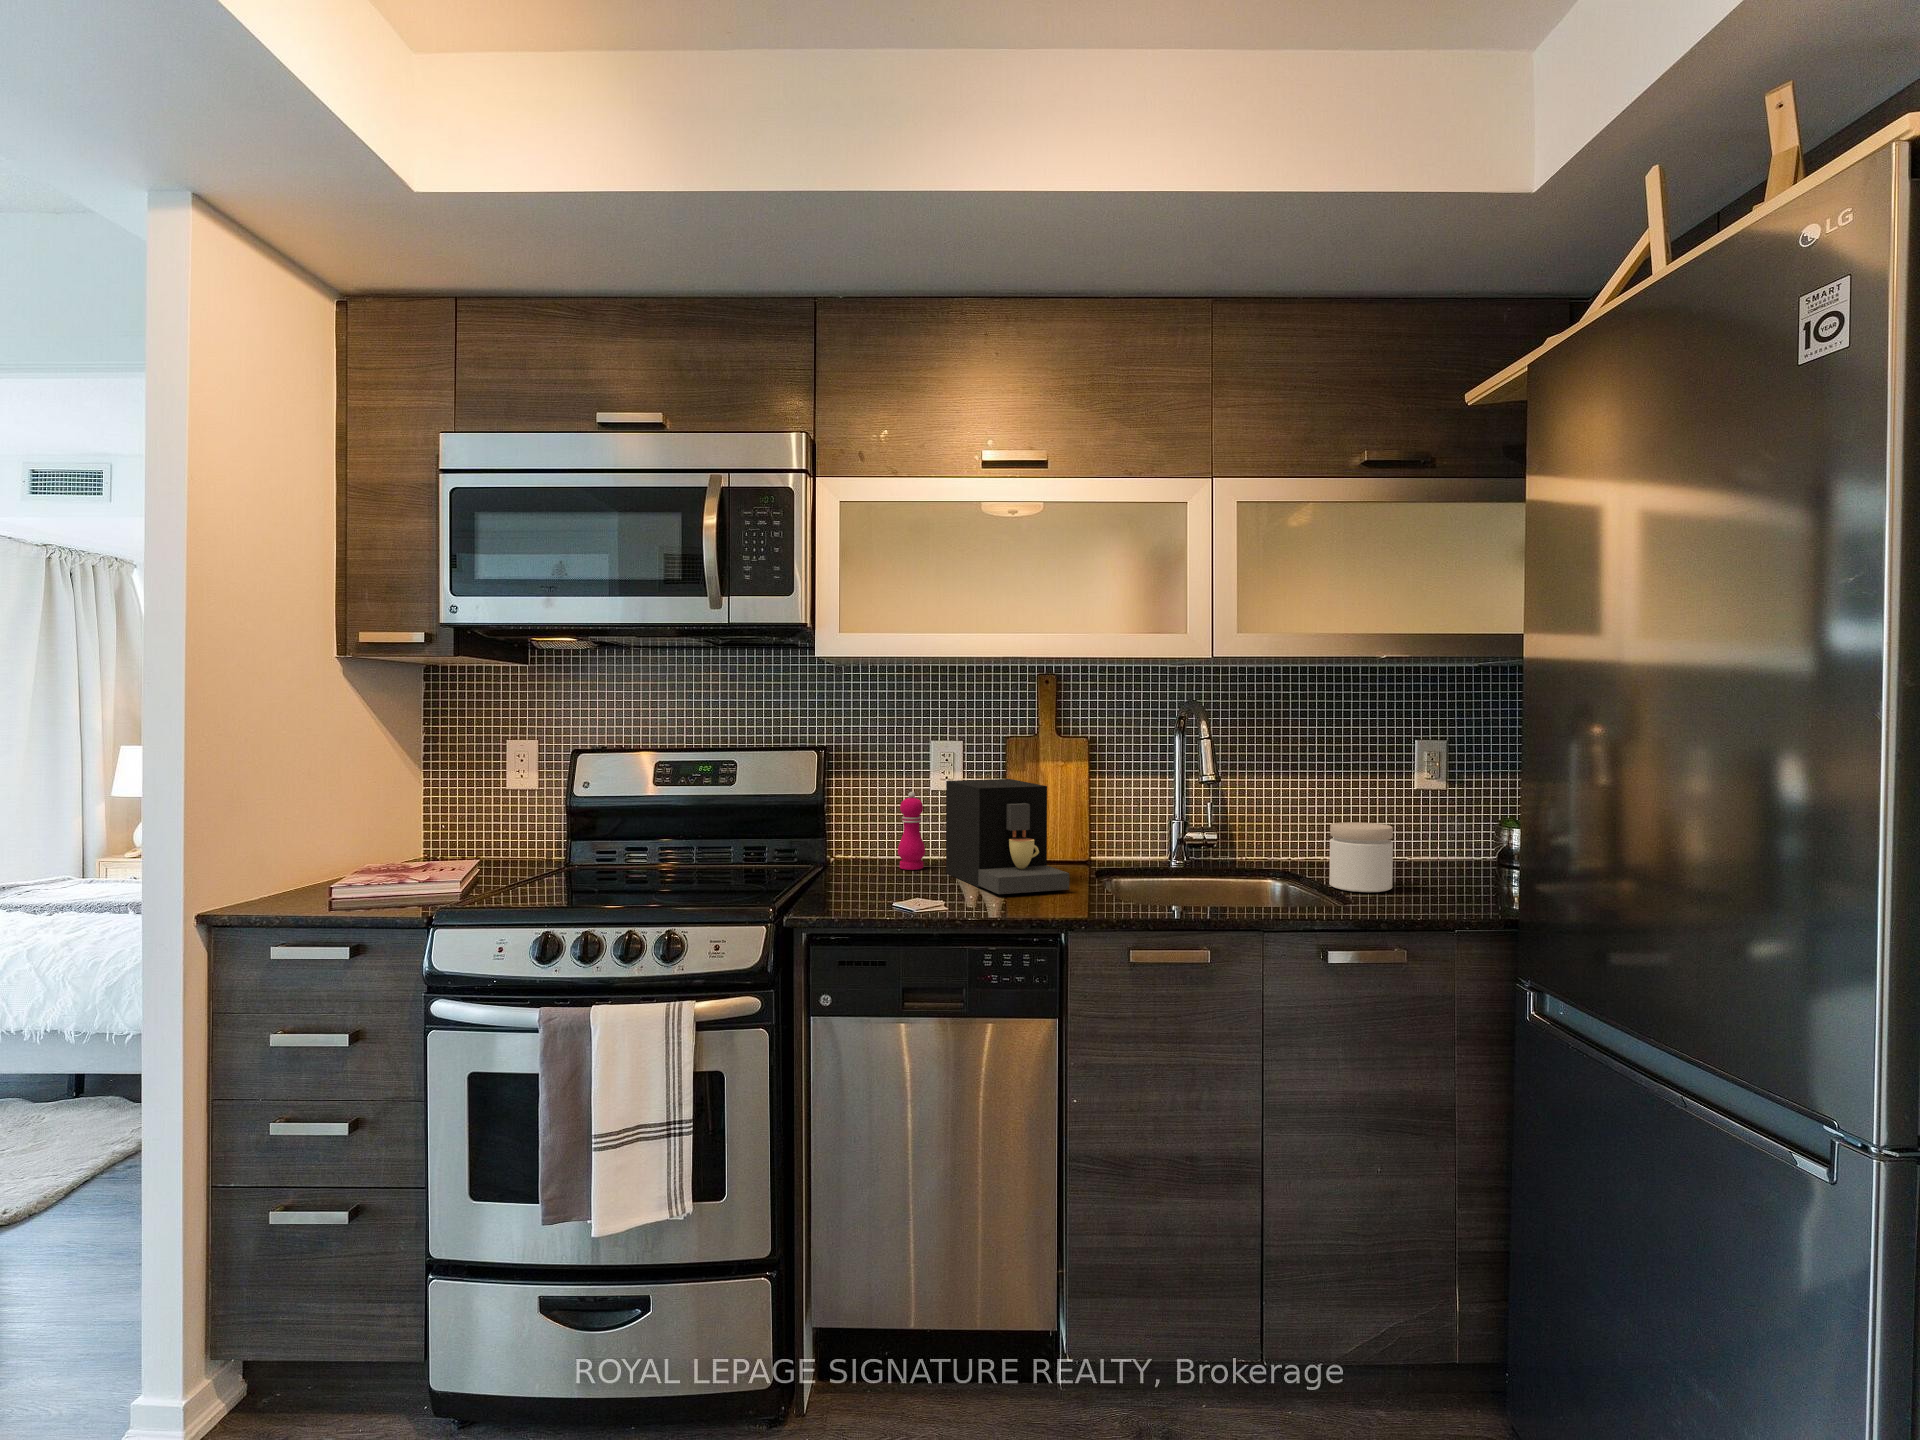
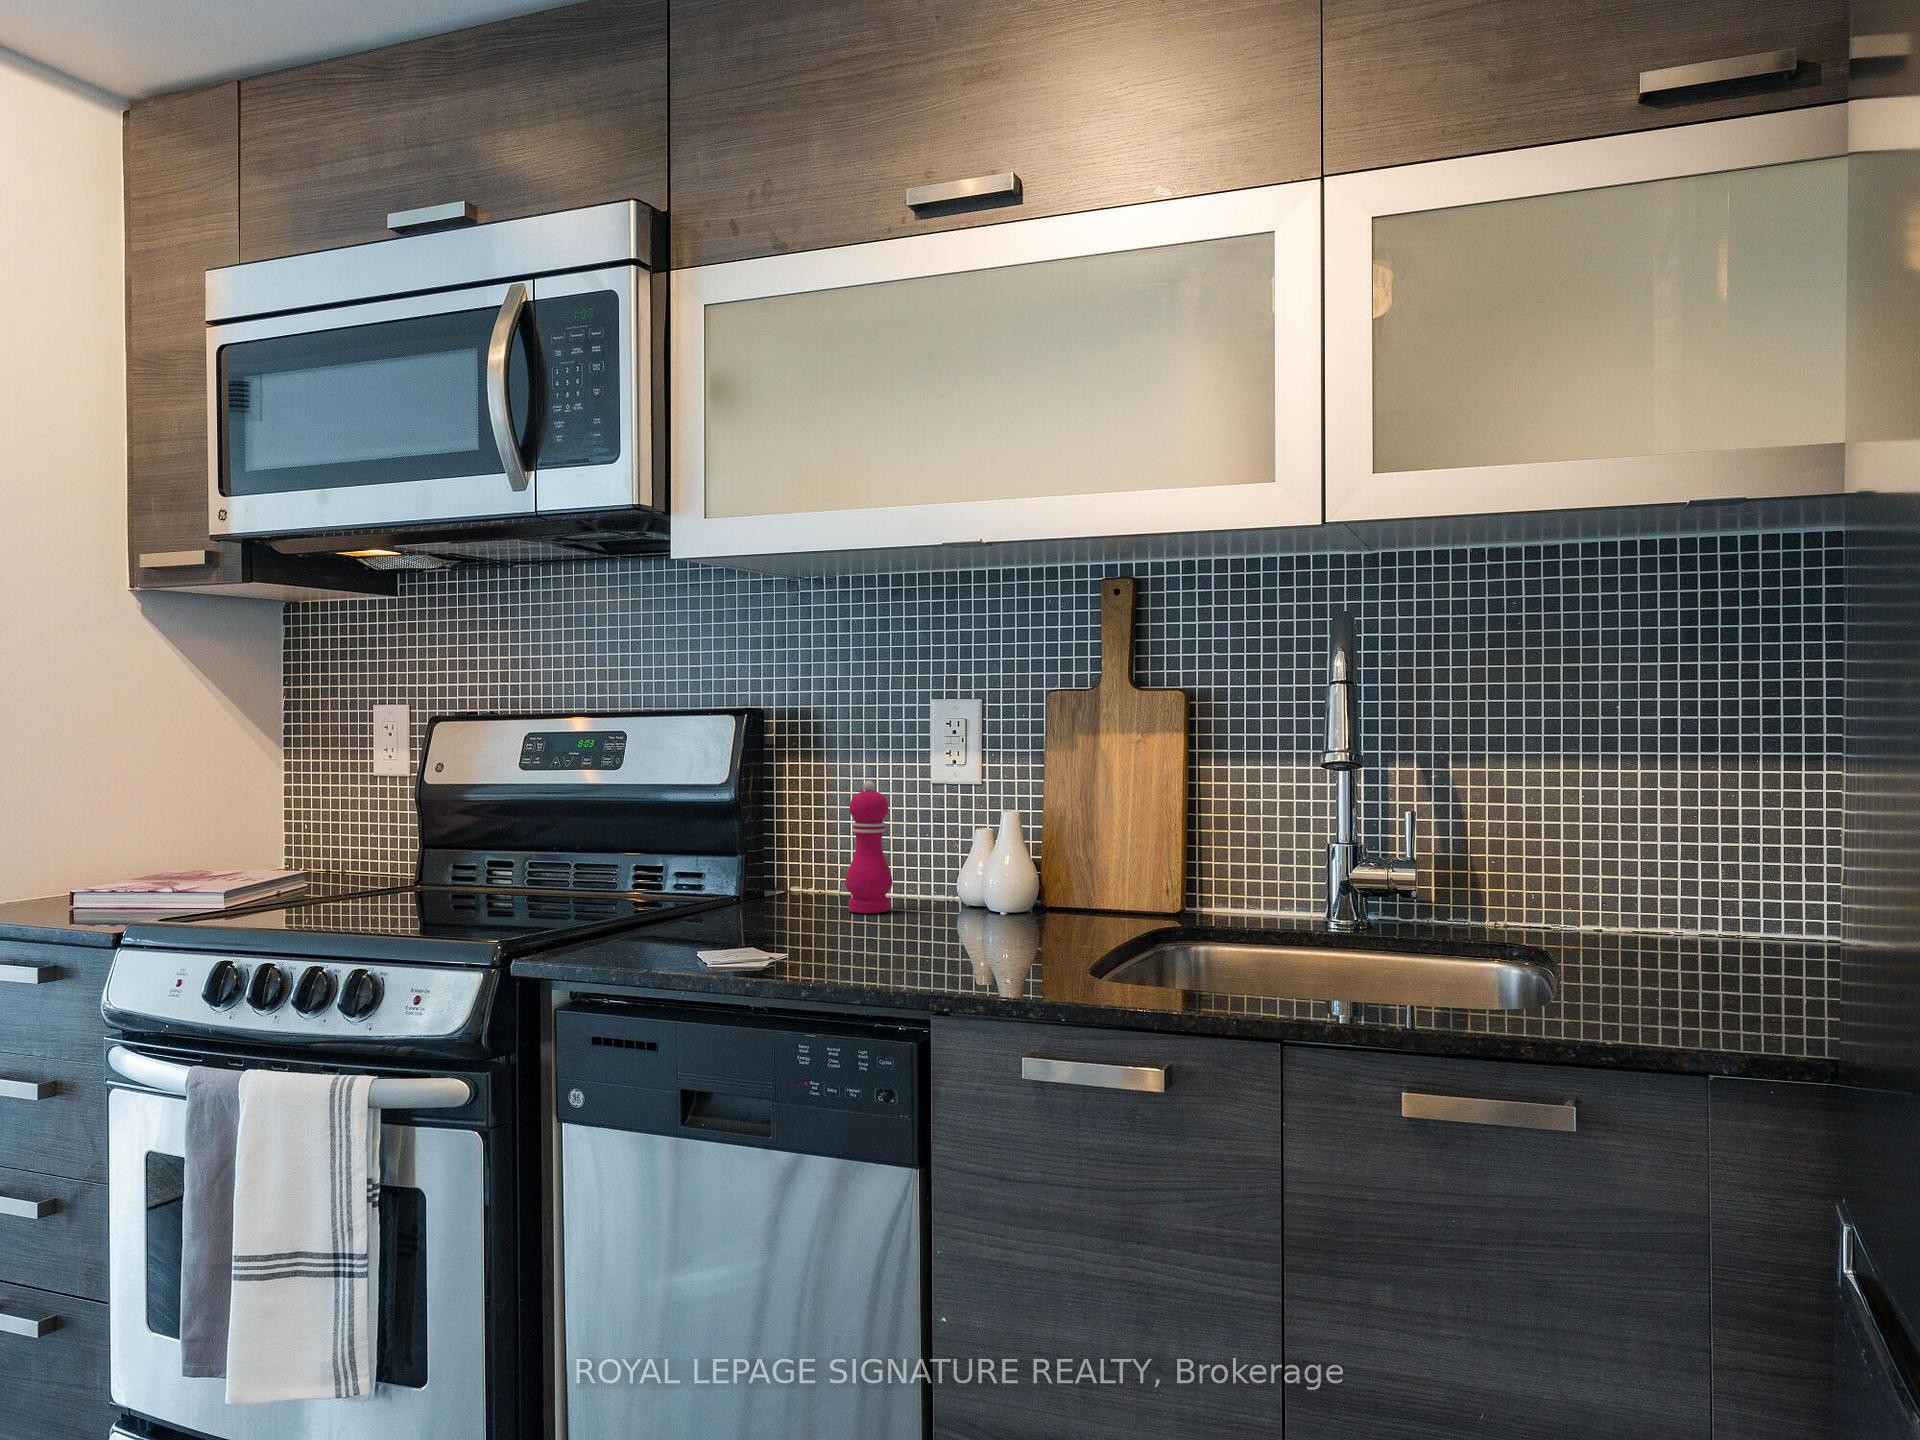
coffee maker: present [946,779,1069,894] -> none [893,759,1041,957]
jar: present [1329,822,1393,892] -> none [1620,848,1772,1003]

